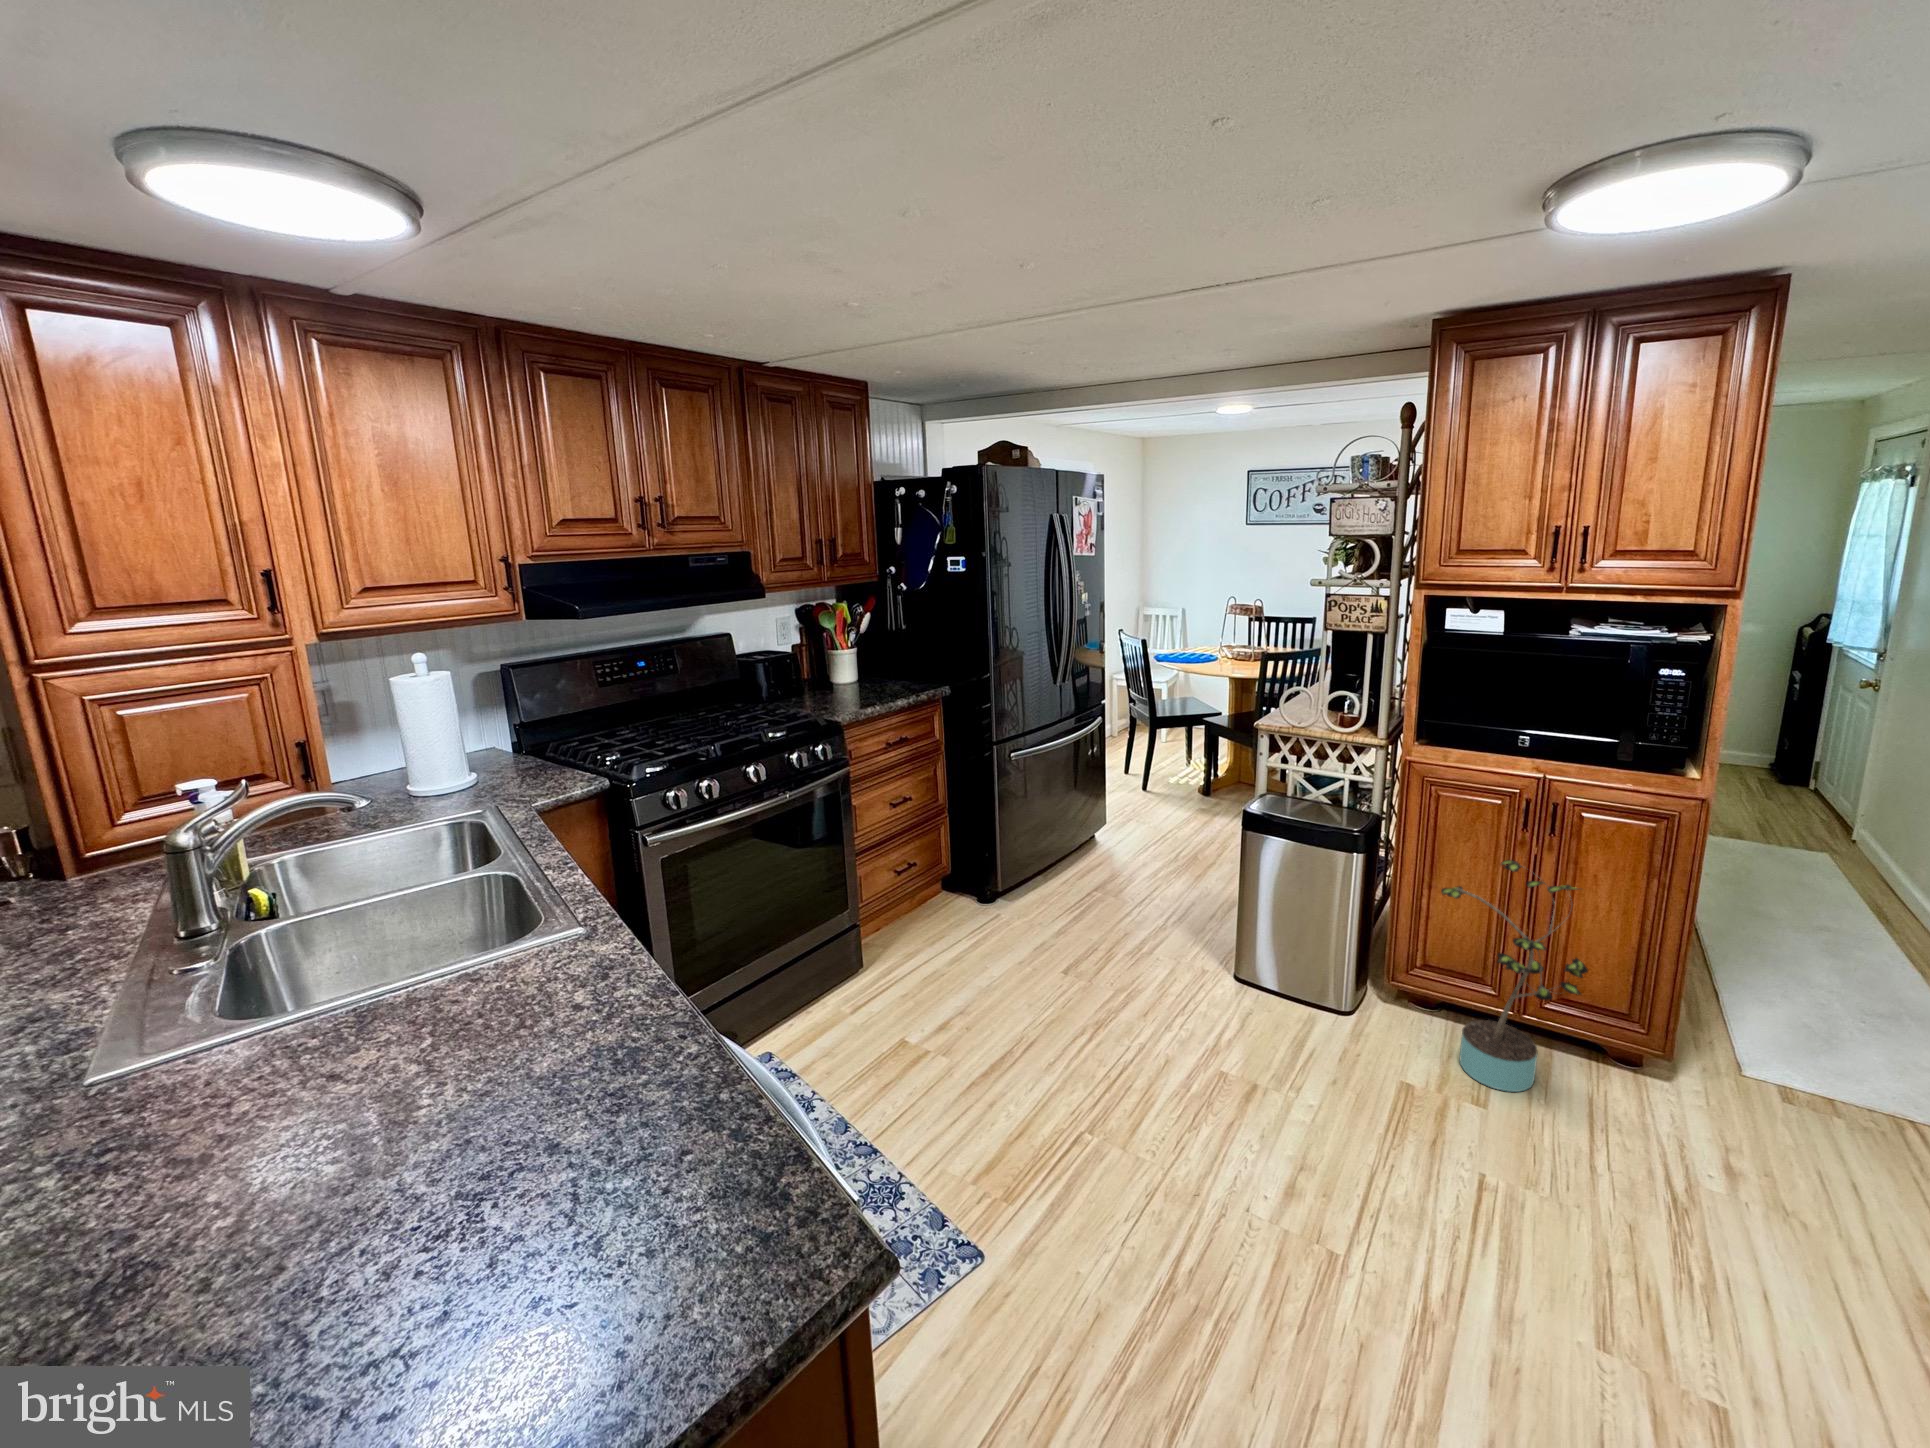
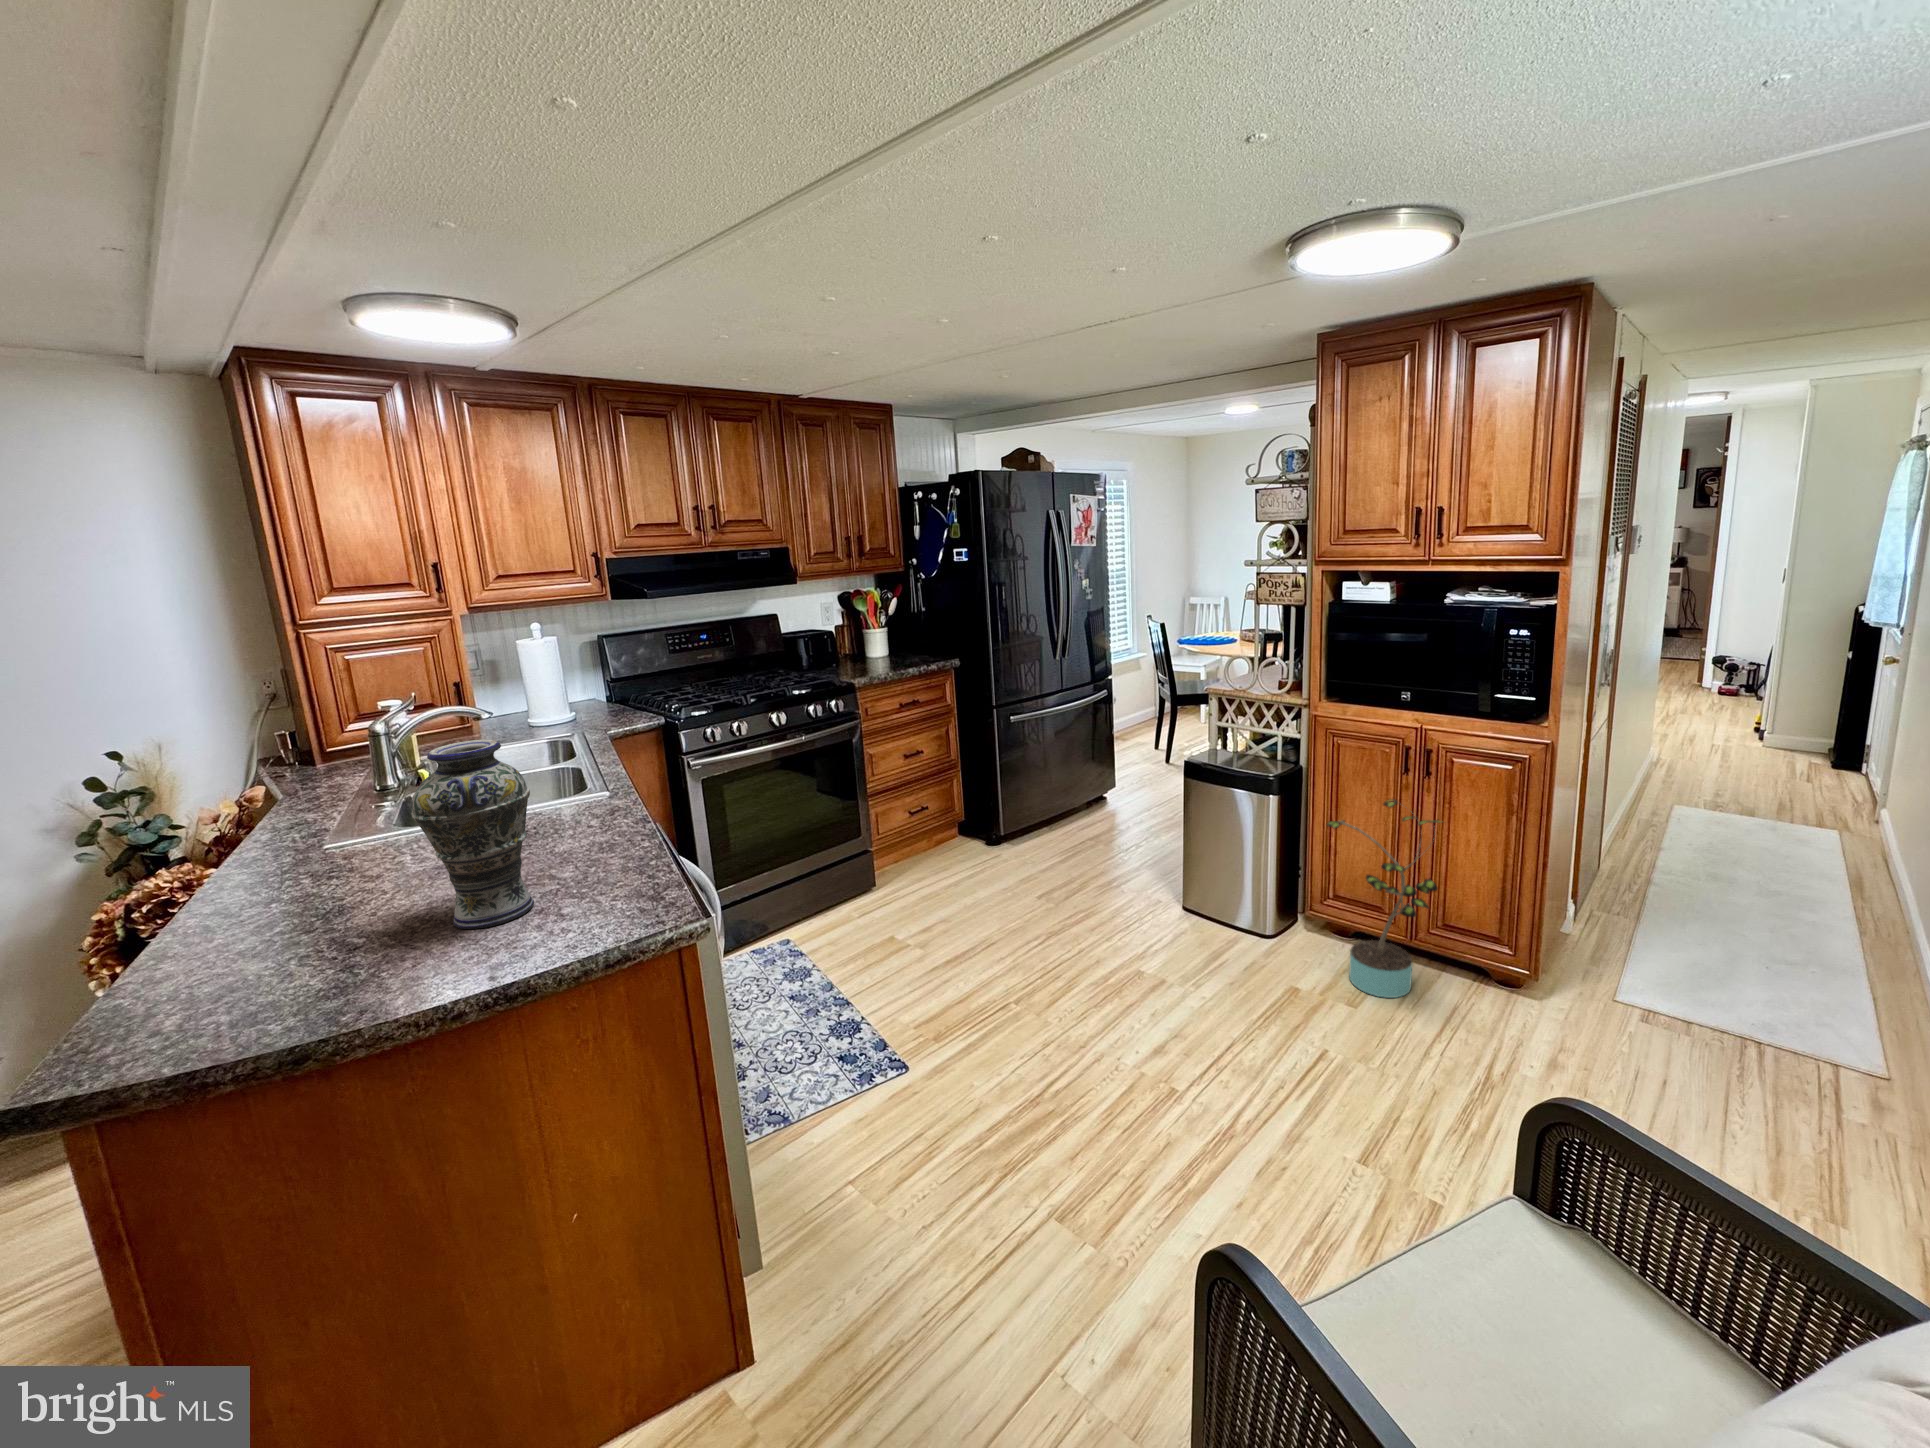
vase: none [318,933,545,1302] -> present [412,740,534,929]

